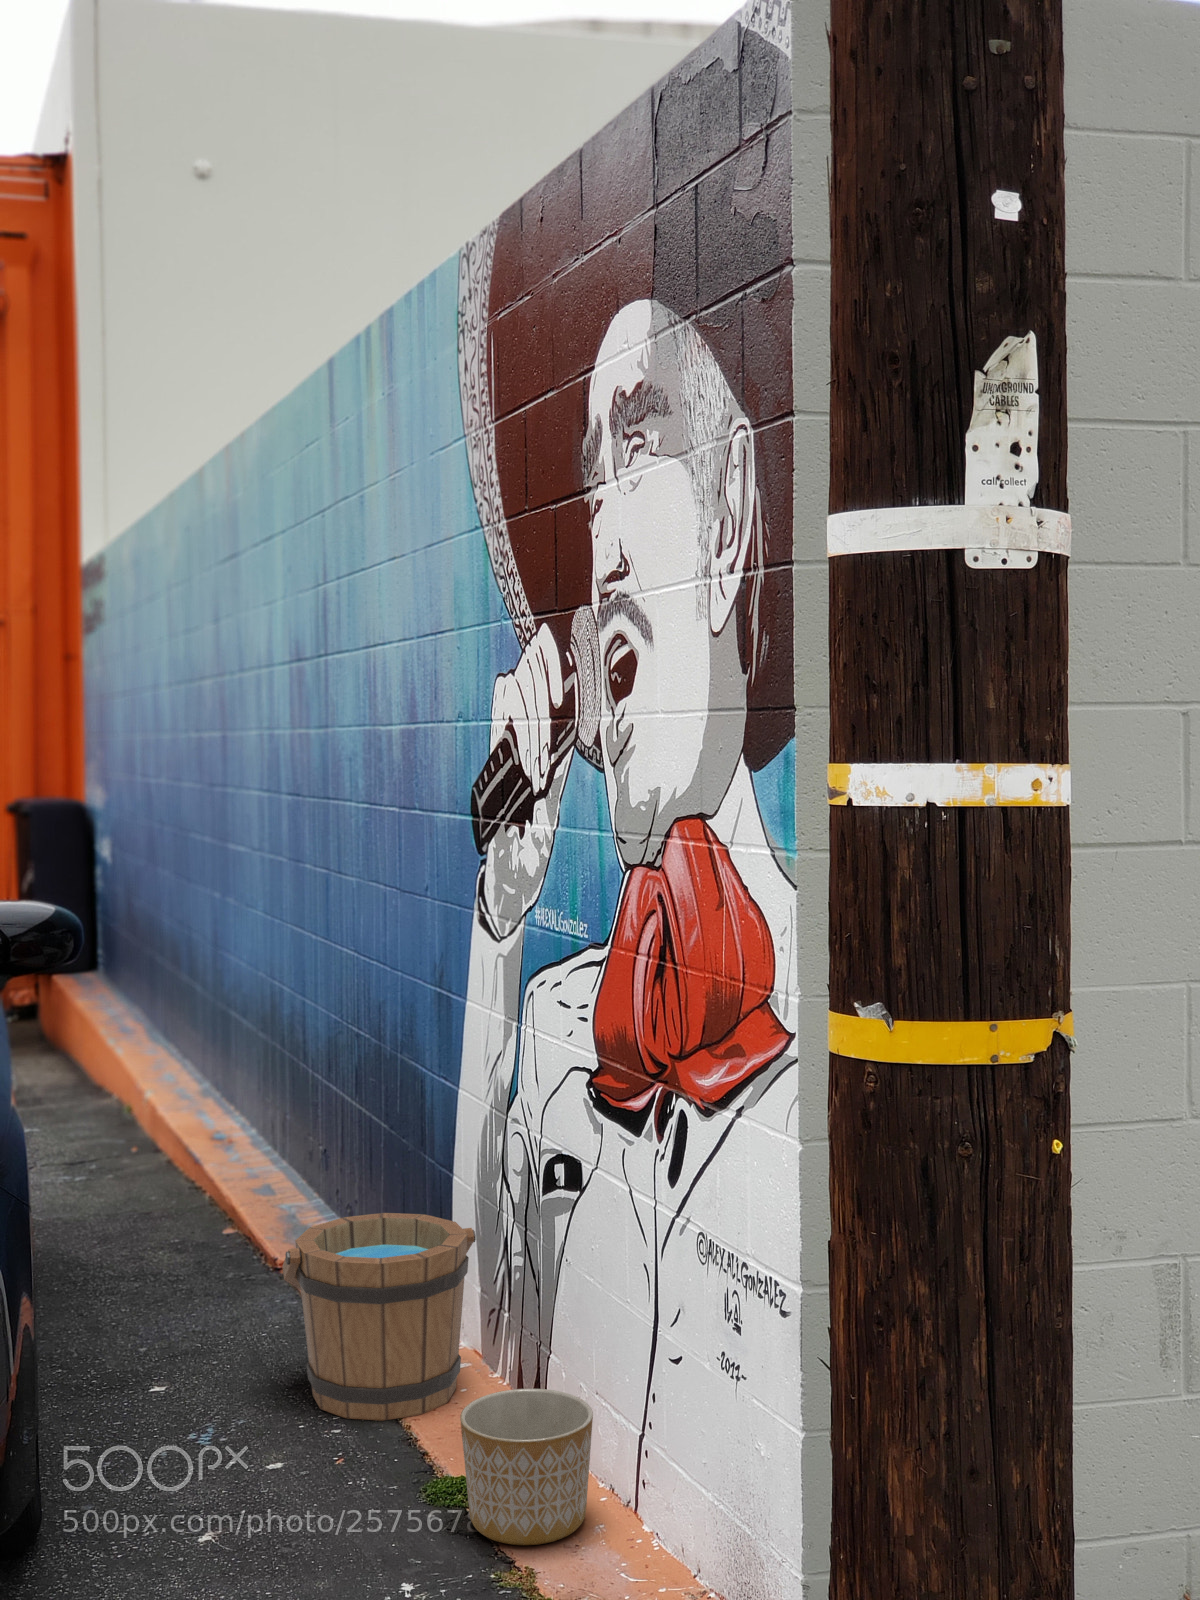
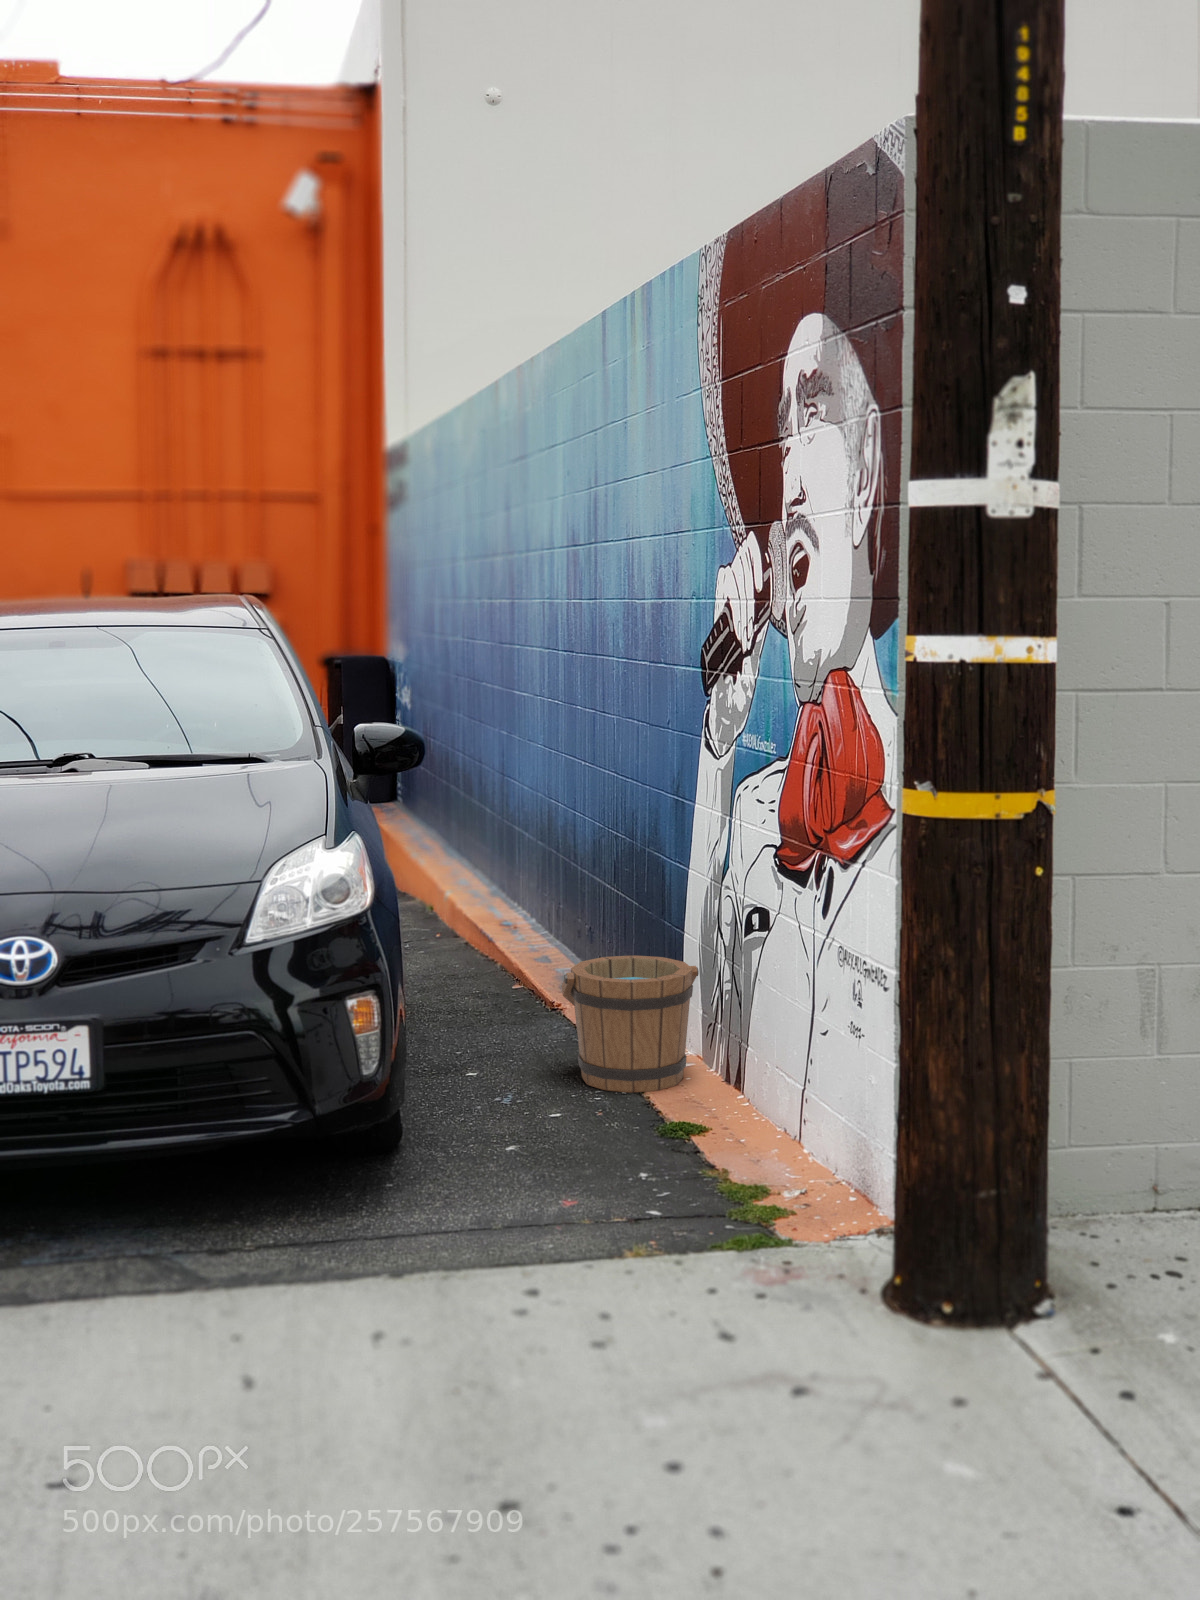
planter: present [460,1389,593,1545] -> none [682,1061,772,1156]

